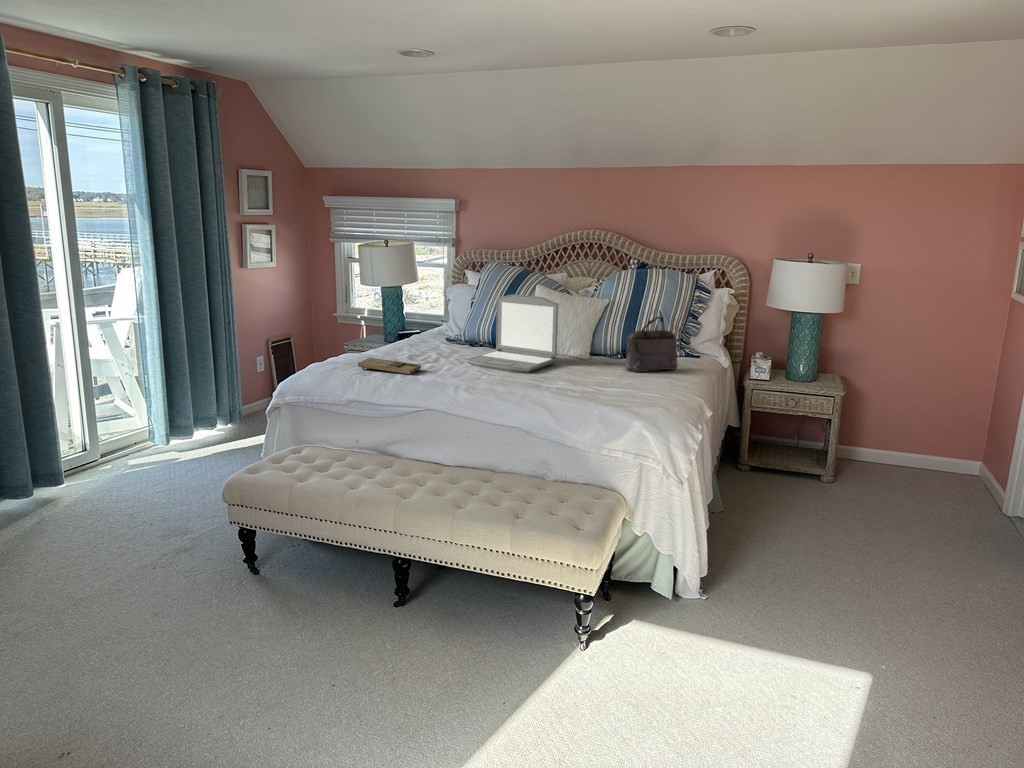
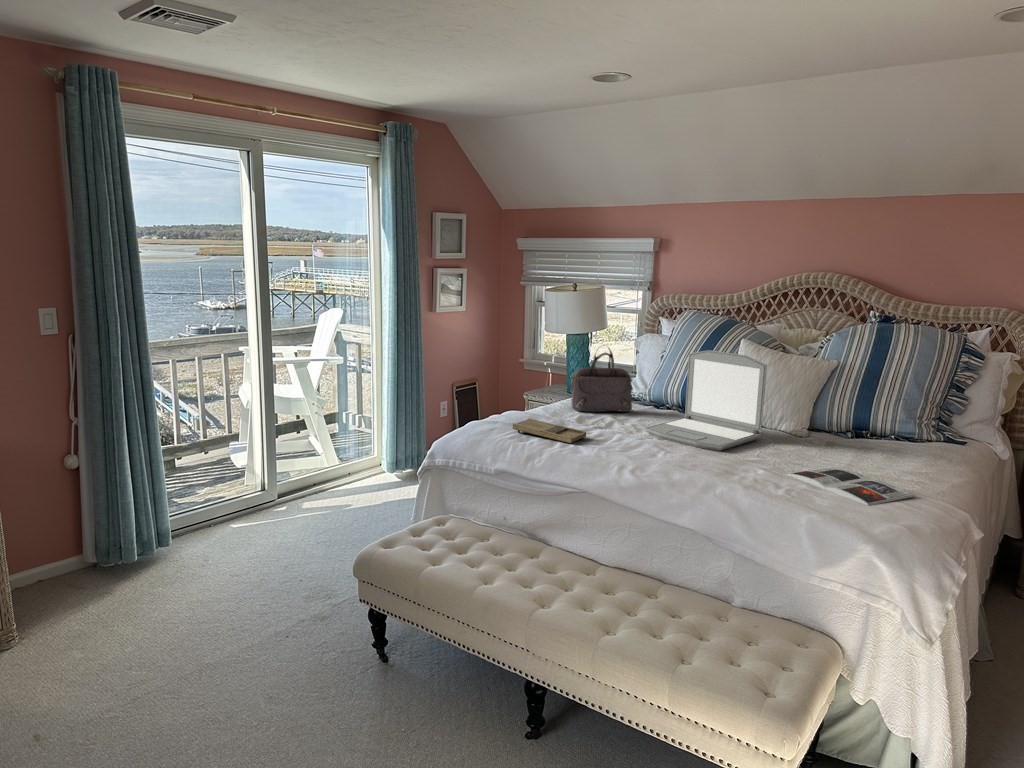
handbag: present [626,311,678,372] -> present [571,348,632,412]
magazine: none [579,378,667,400] -> present [787,467,914,505]

